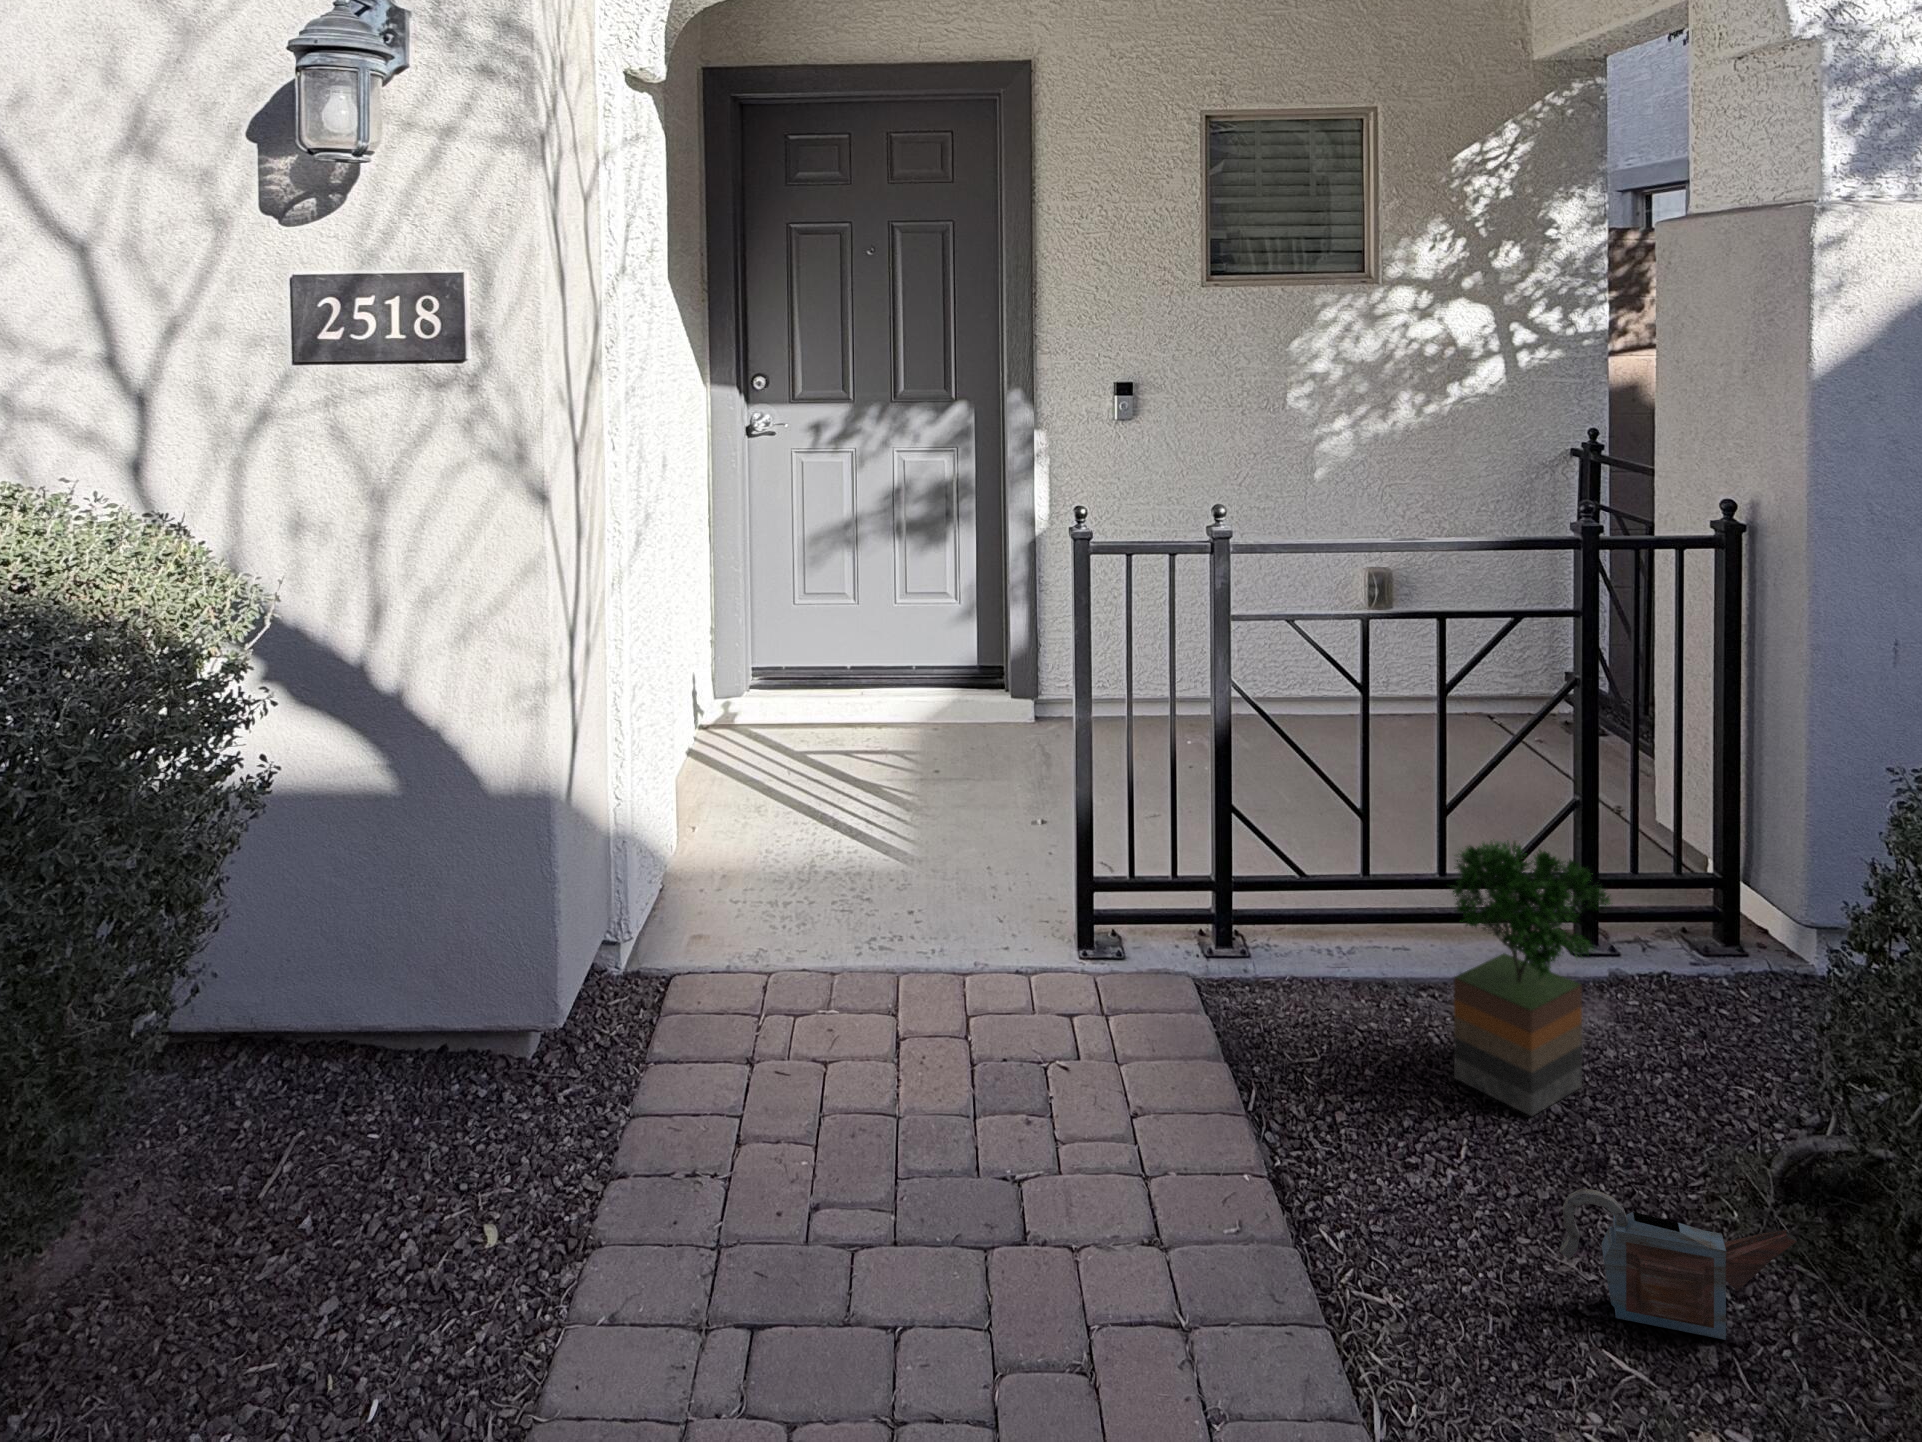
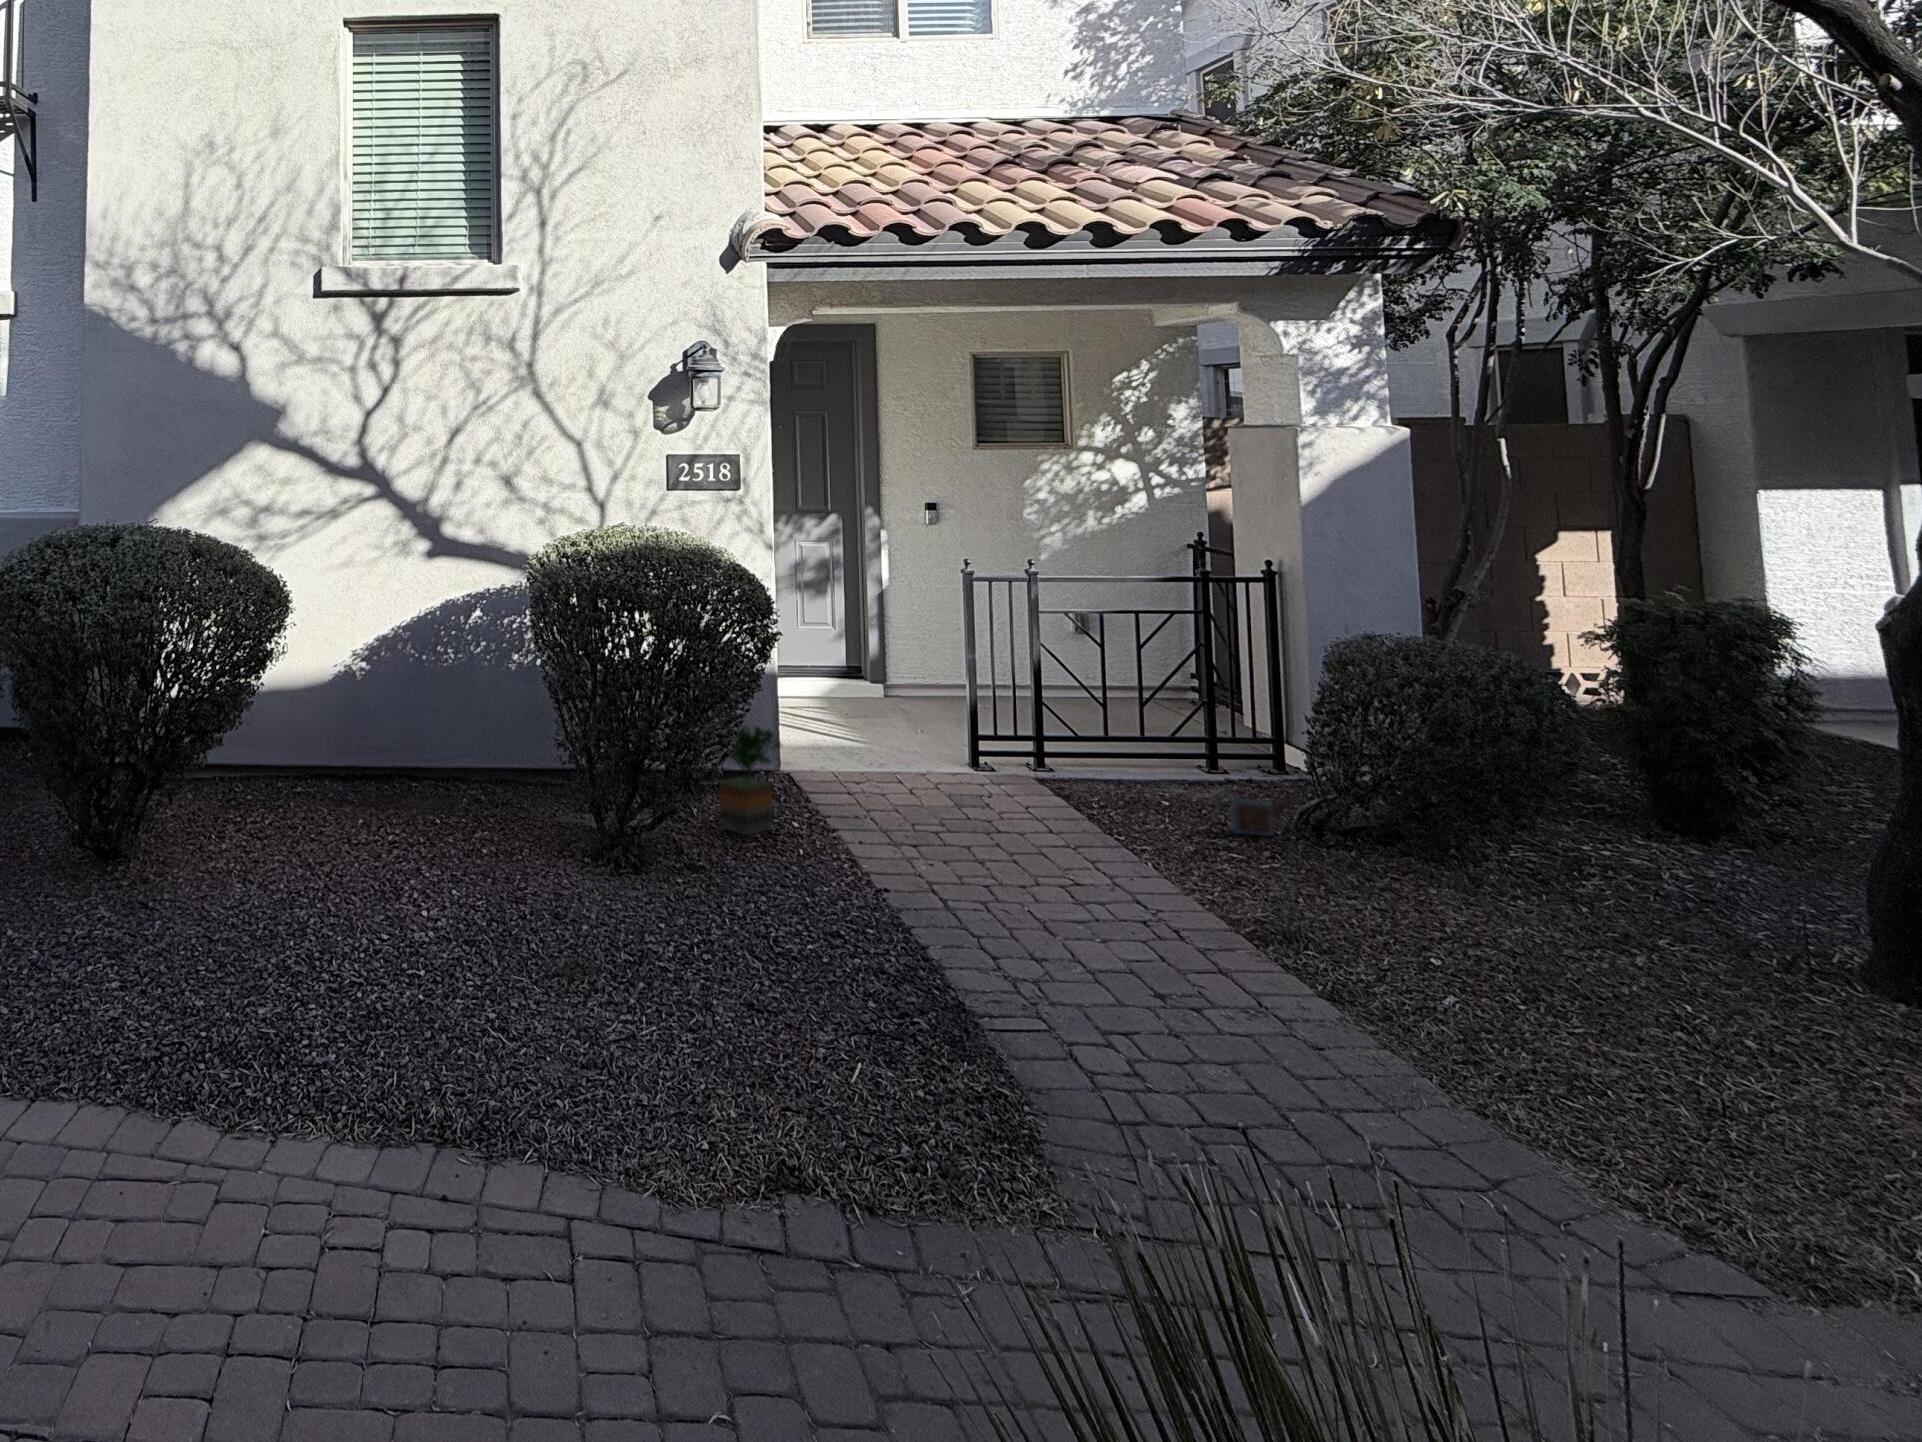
potted tree: present [1450,840,1610,1116] -> present [719,726,782,835]

